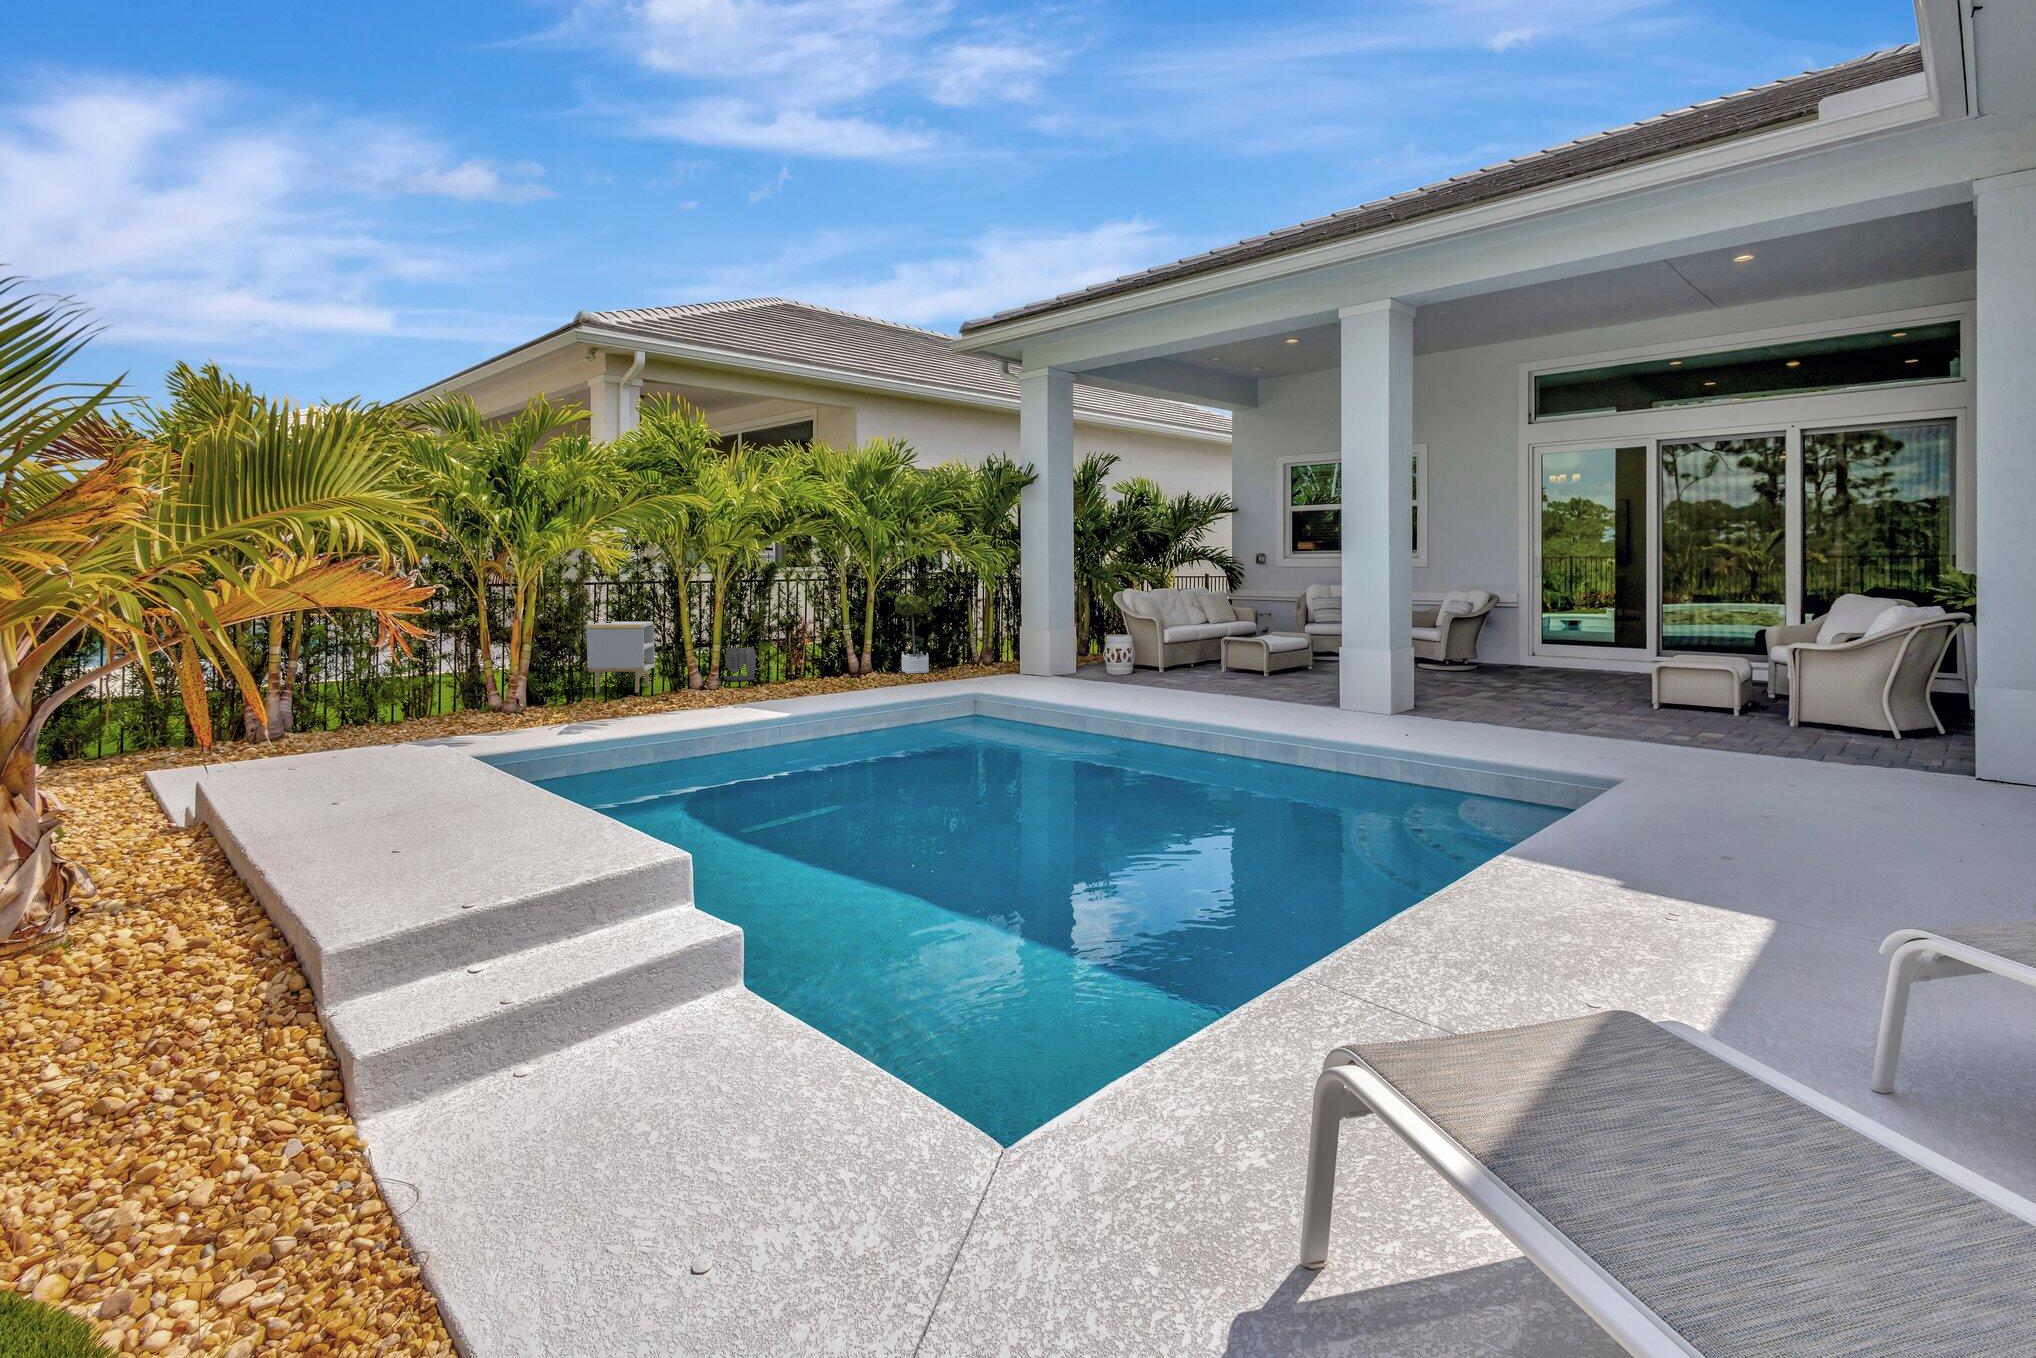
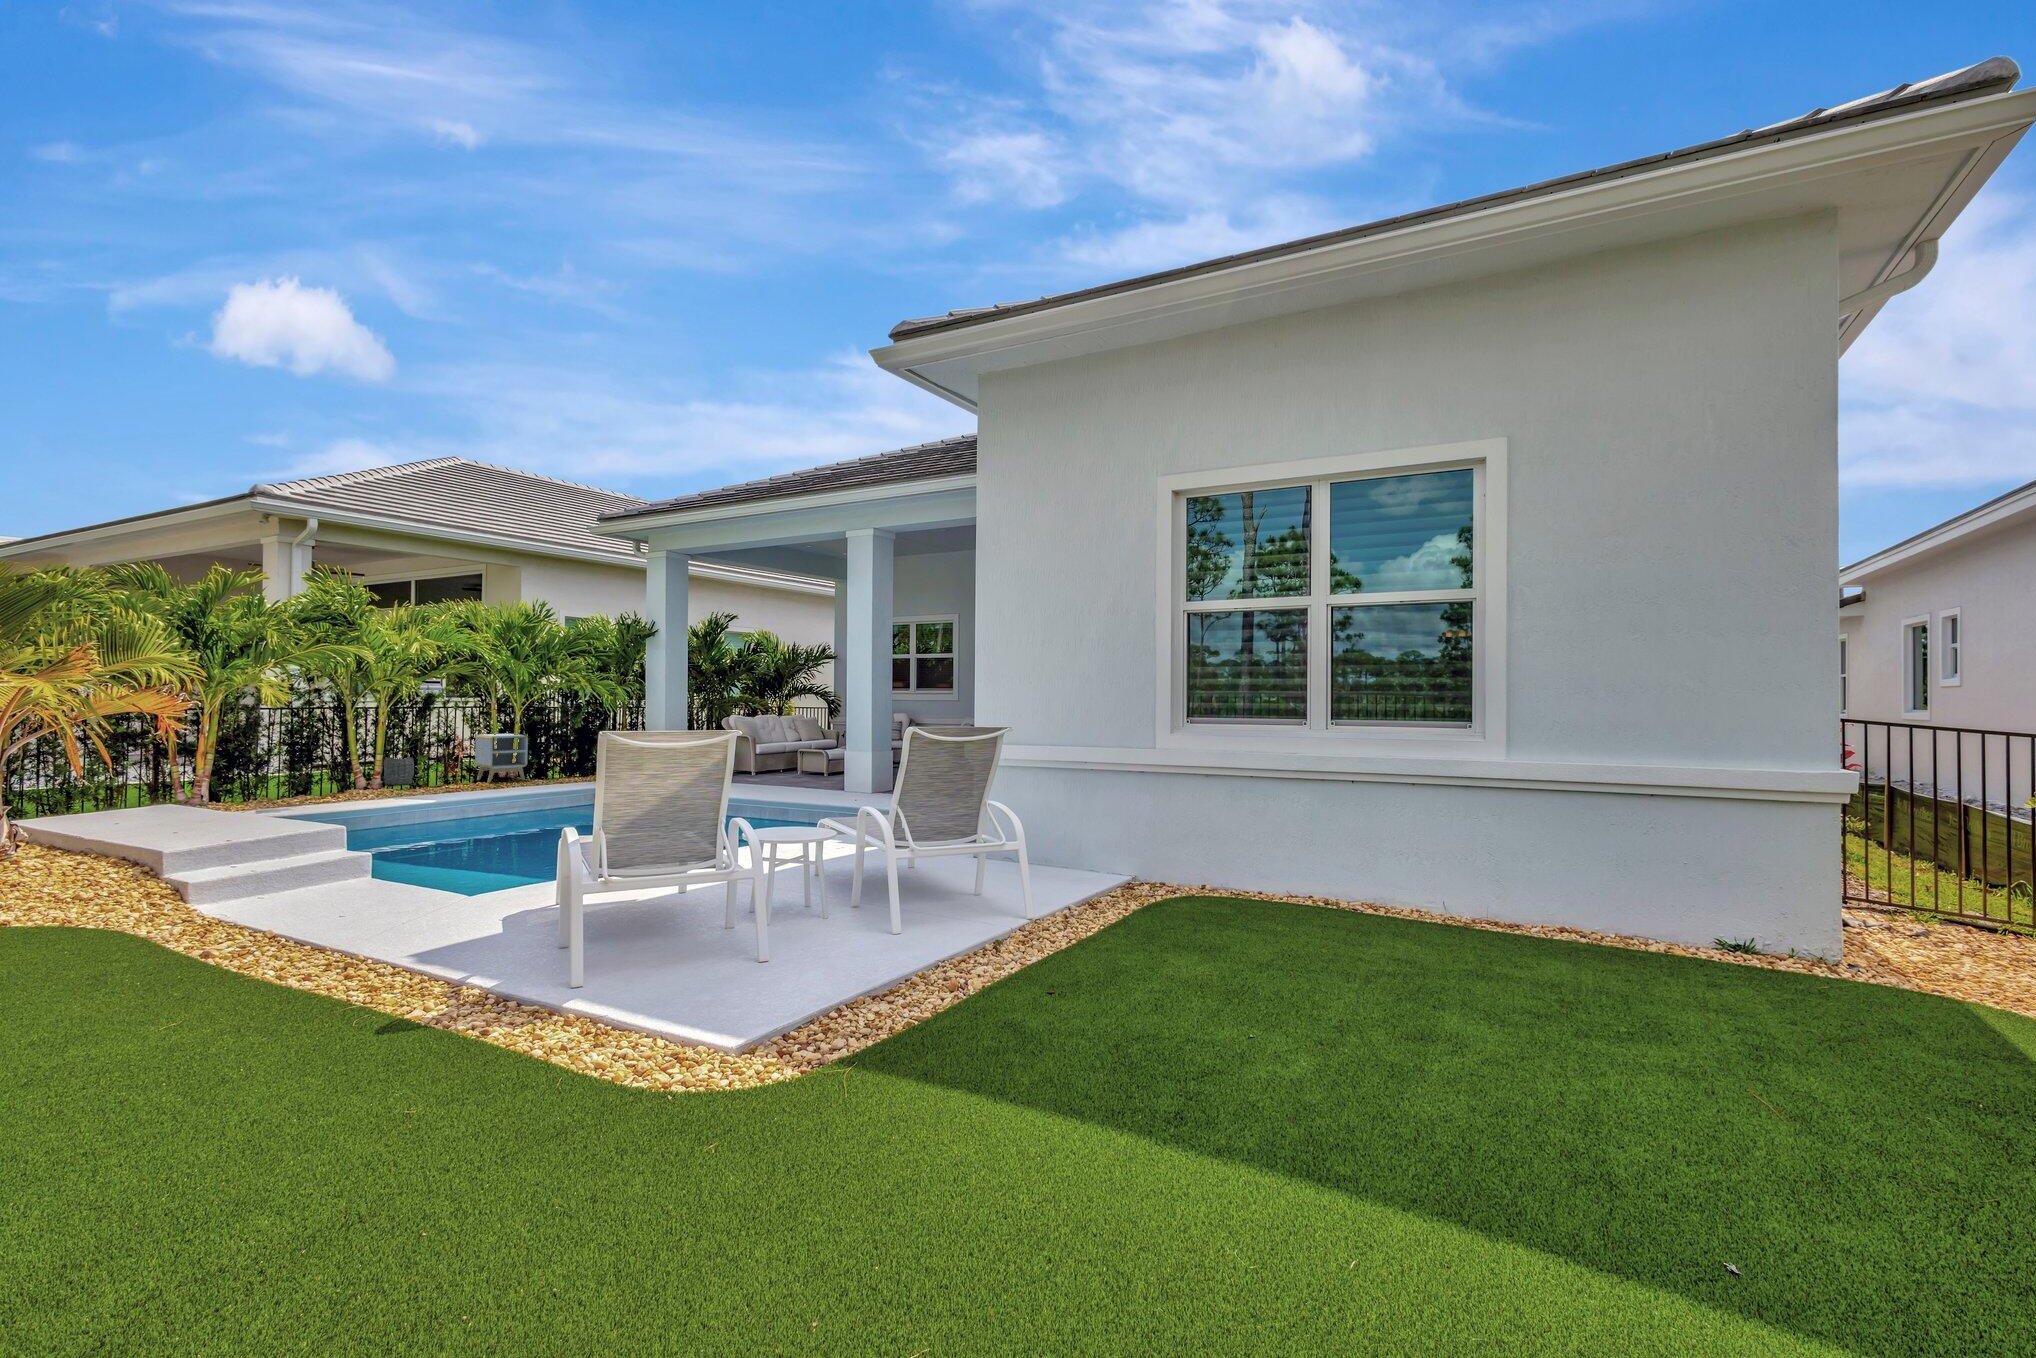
potted tree: present [894,593,929,673] -> none [538,715,568,777]
side table: present [586,622,655,693] -> present [475,734,528,783]

